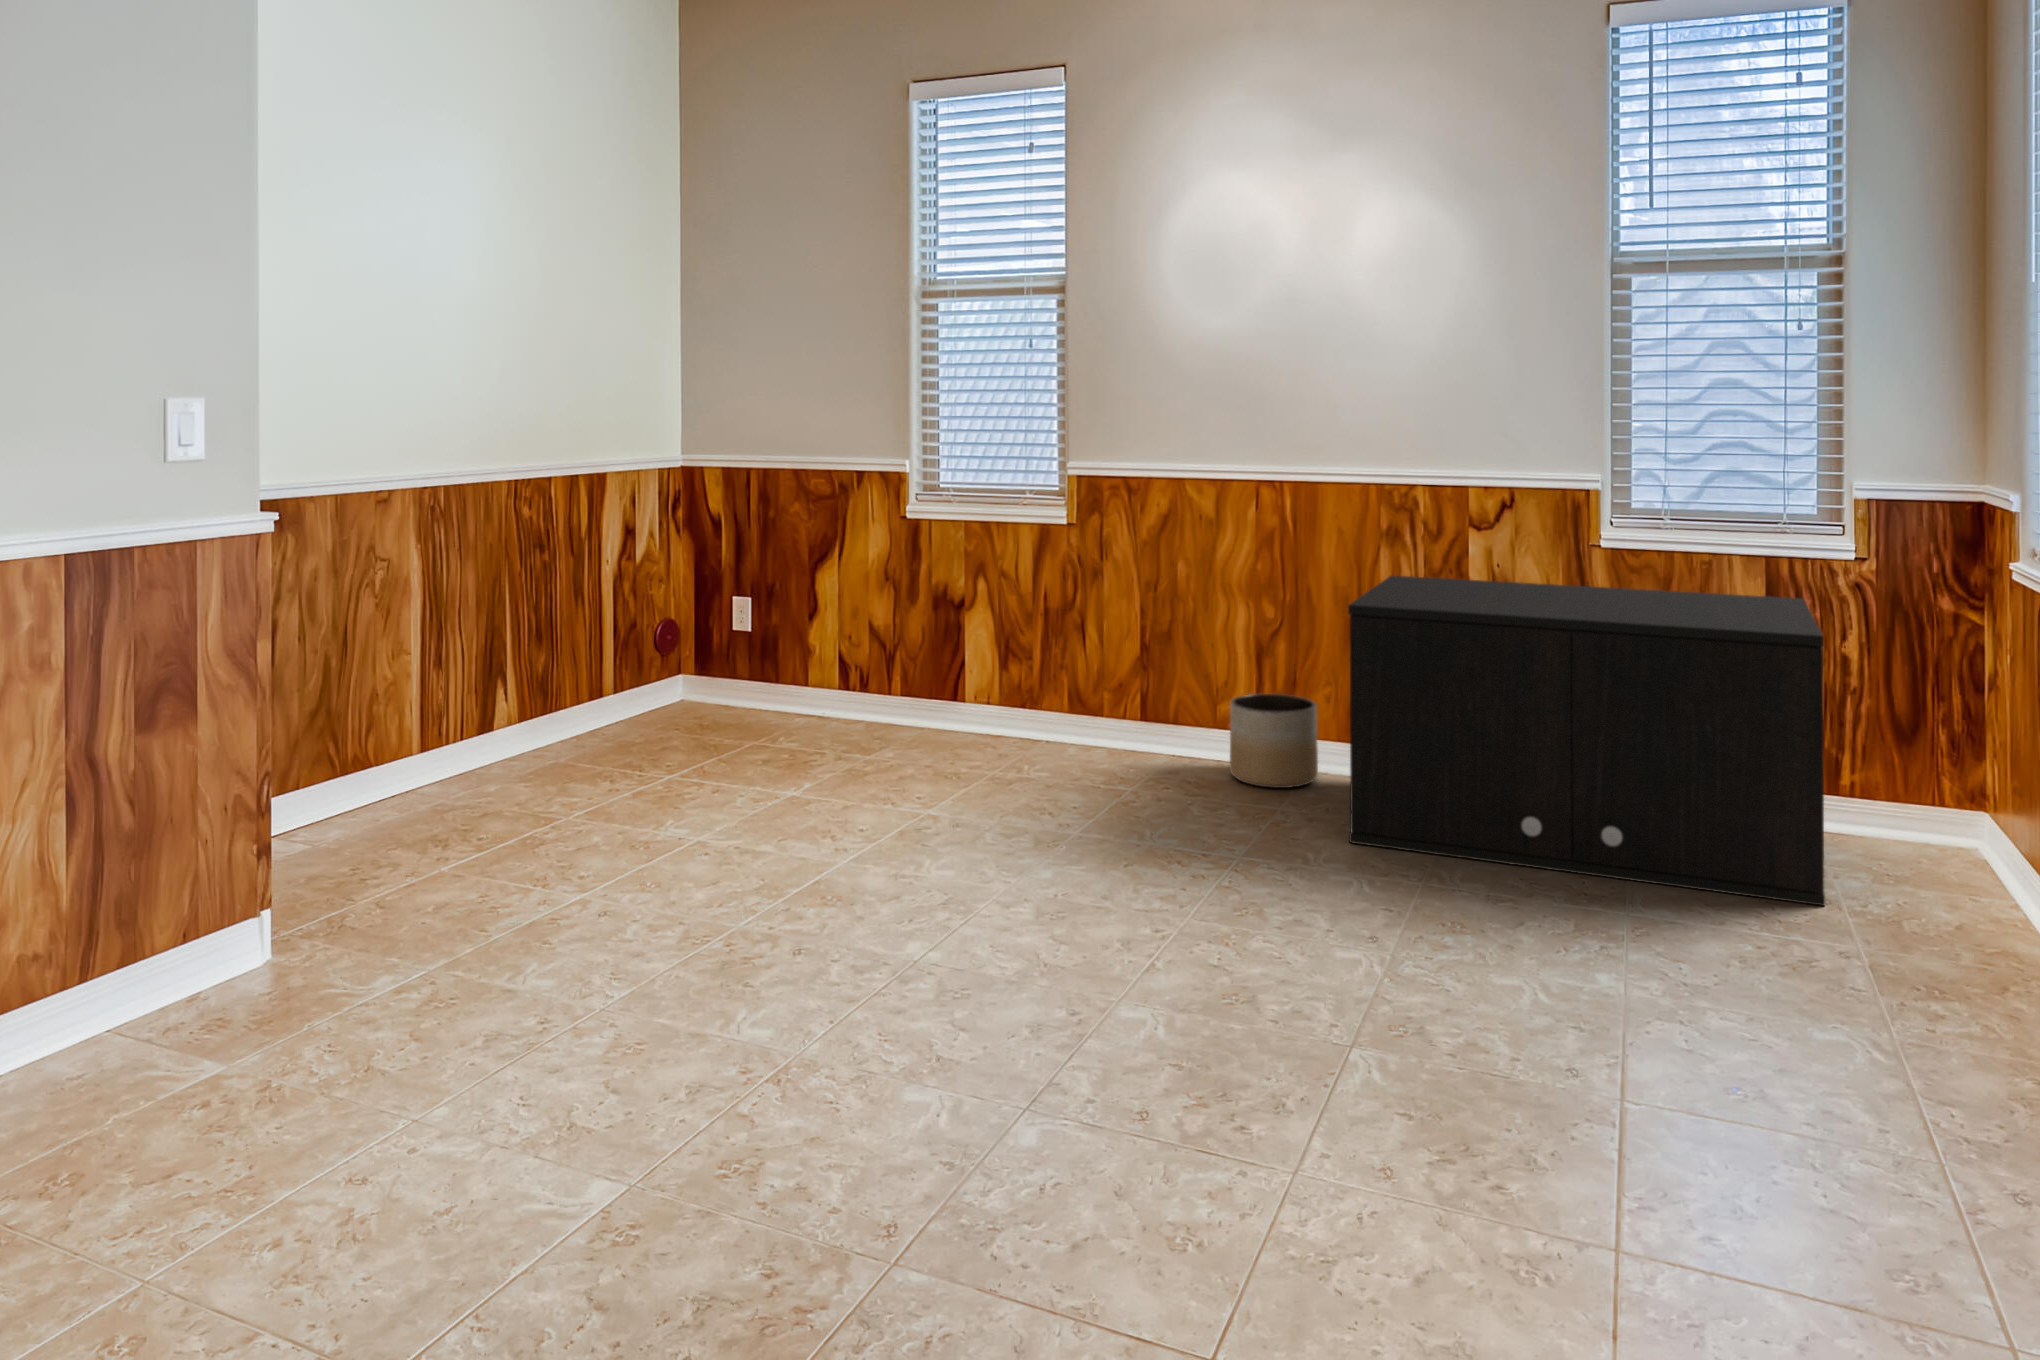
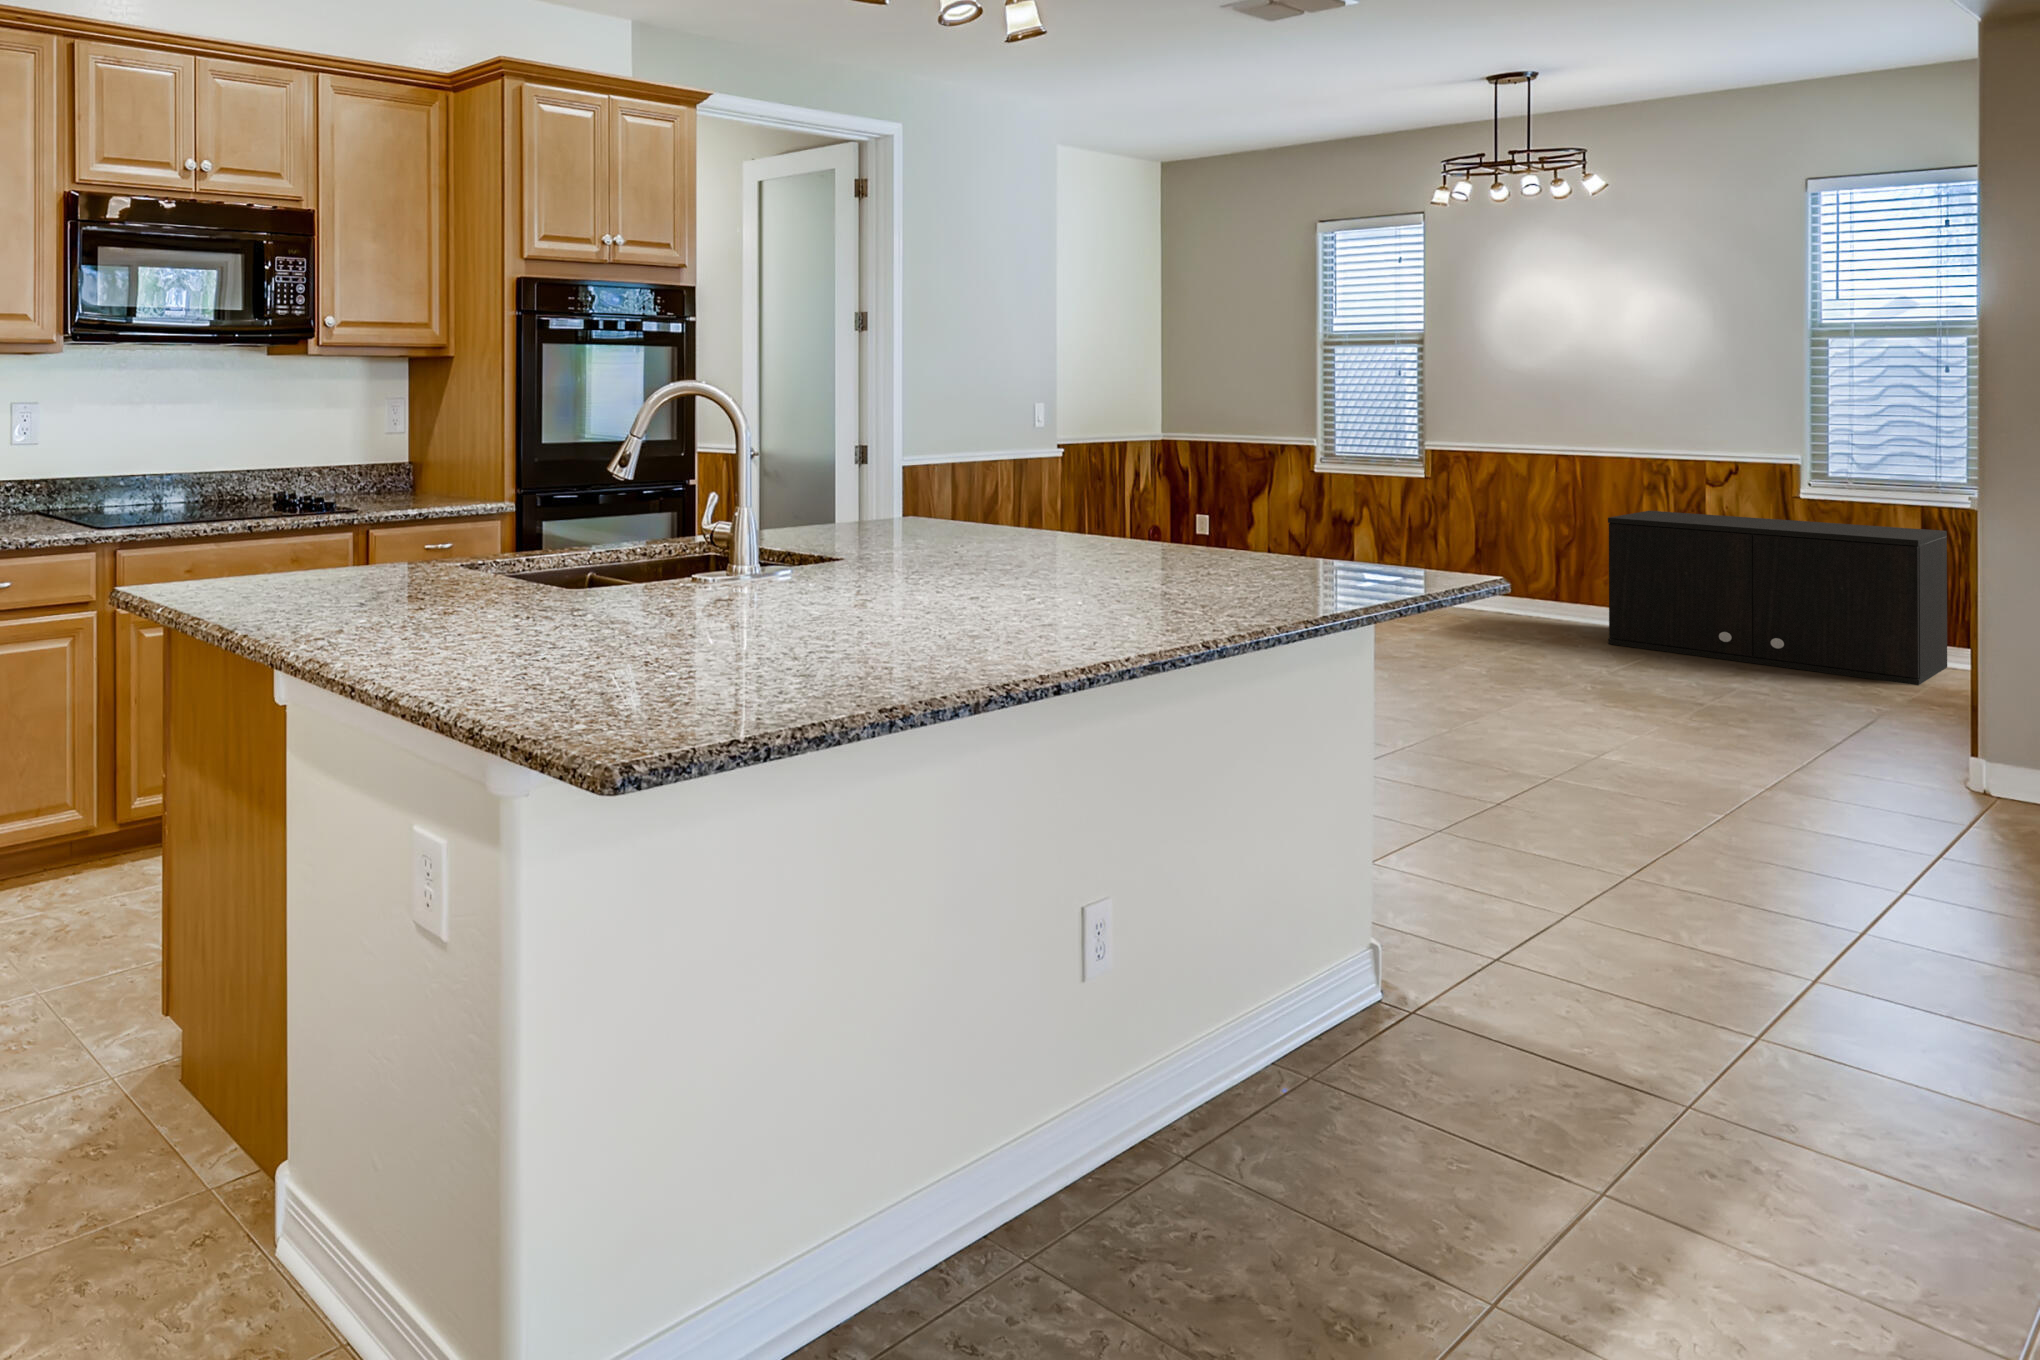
planter: present [1230,694,1318,788] -> none [1535,576,1597,626]

